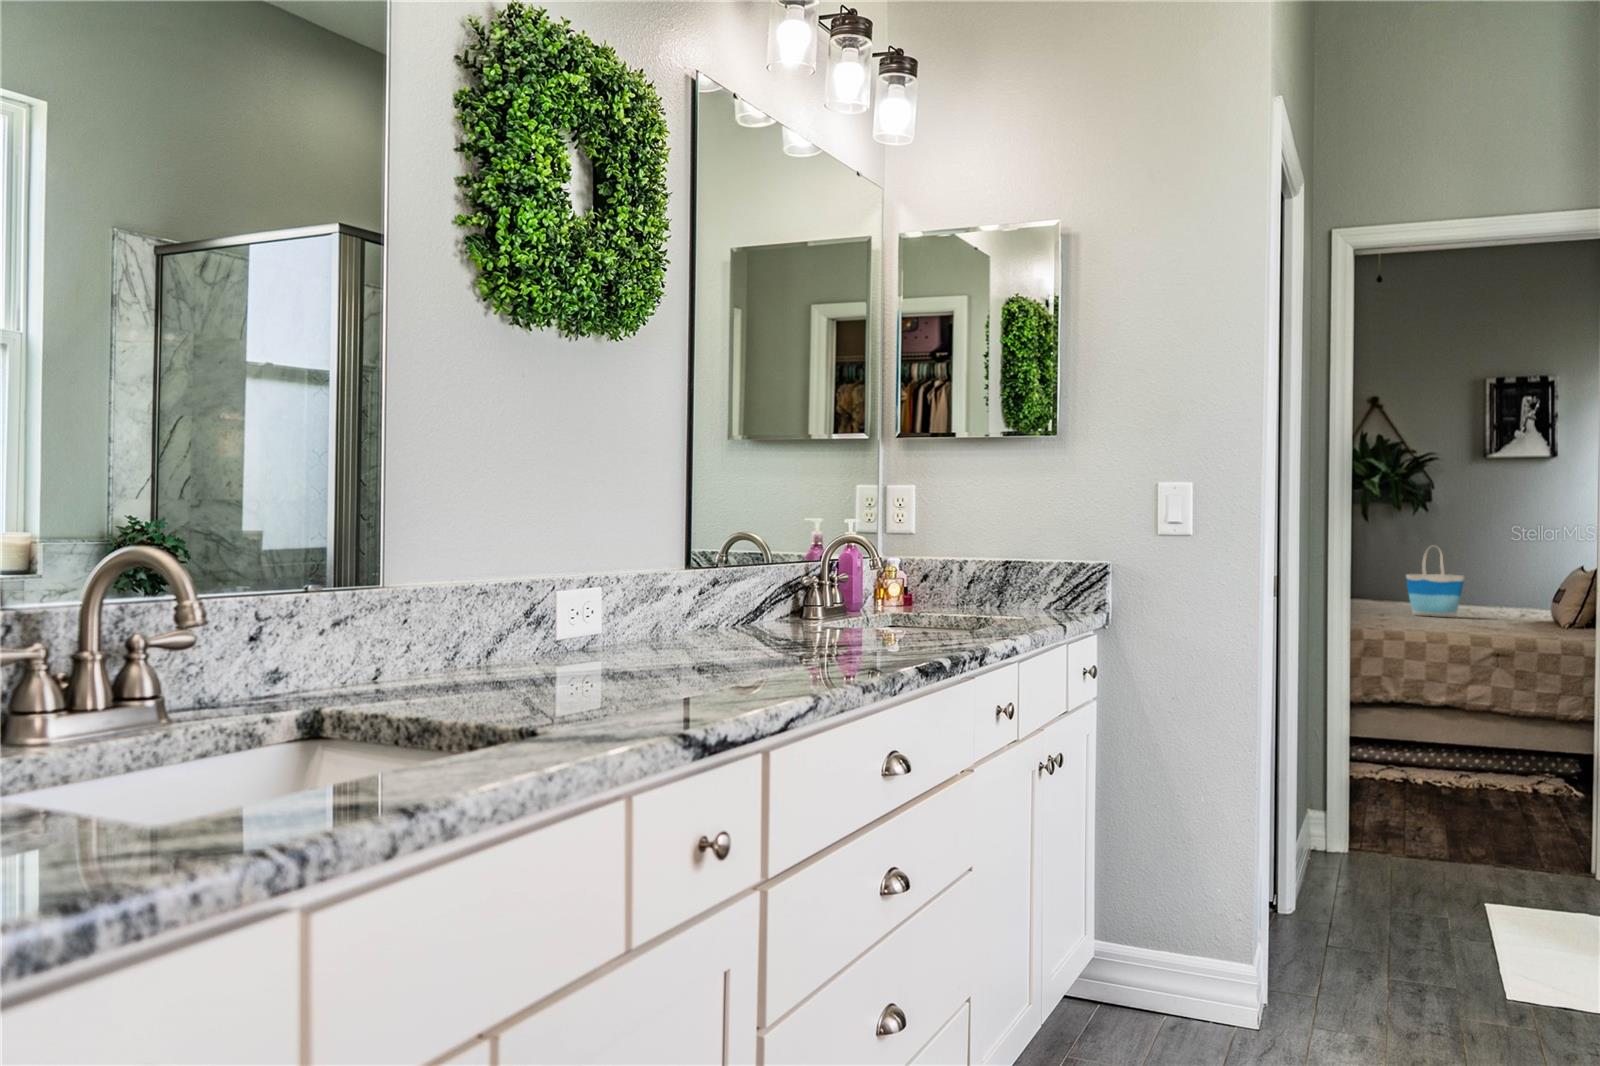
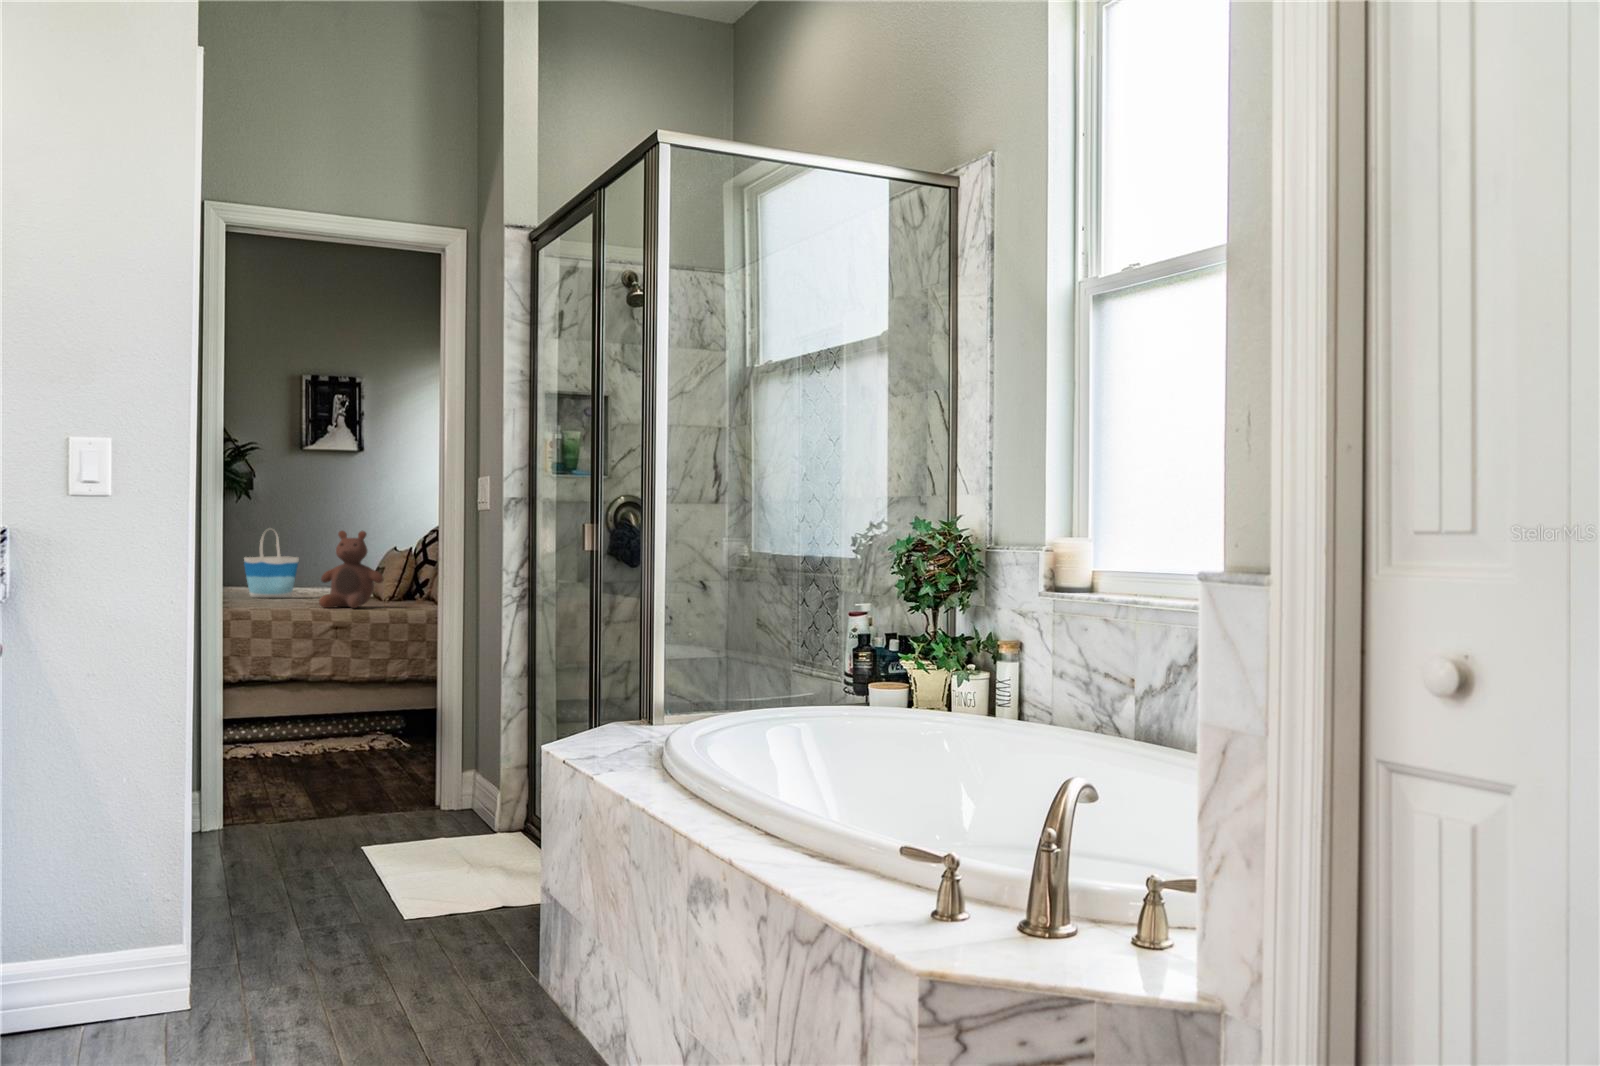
stuffed bear: none [1477,550,1554,635] -> present [319,531,384,608]

